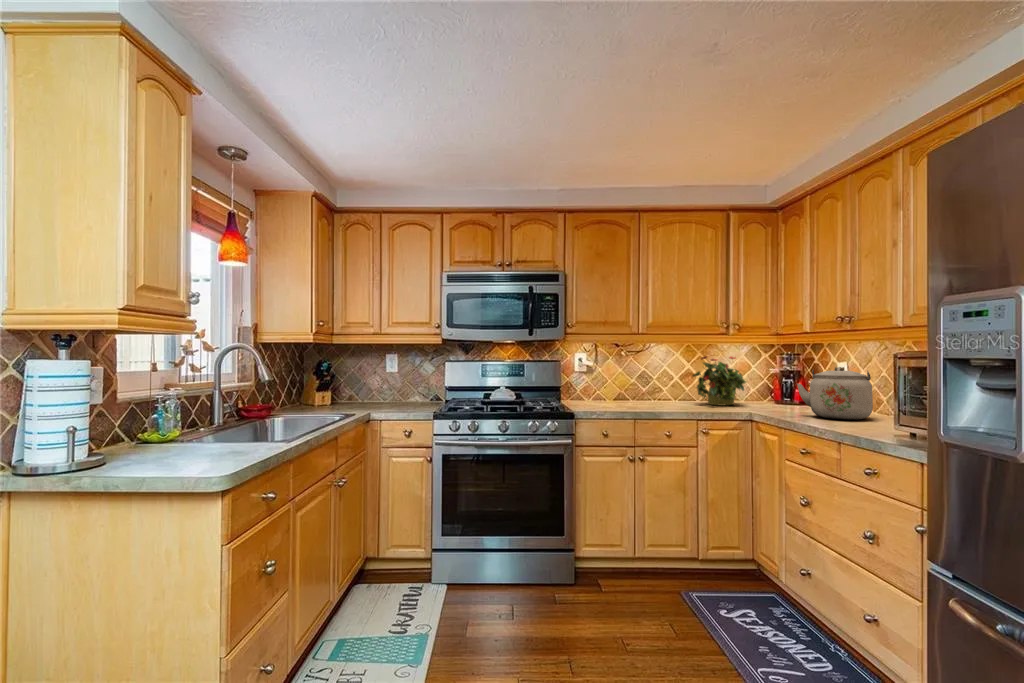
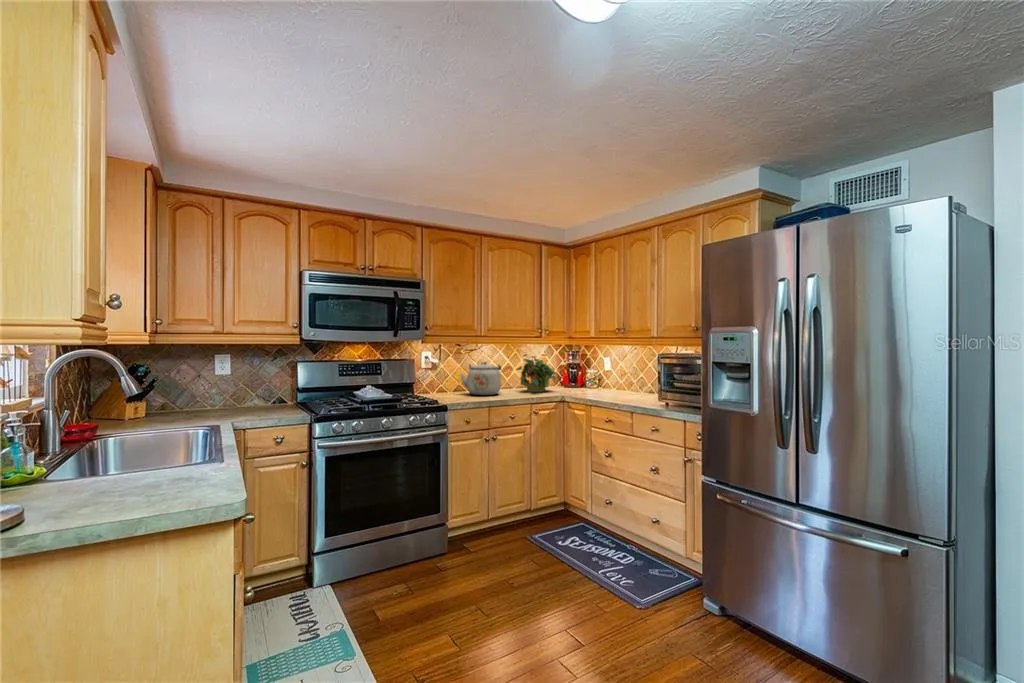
kettle: present [797,367,873,419] -> present [460,362,501,395]

